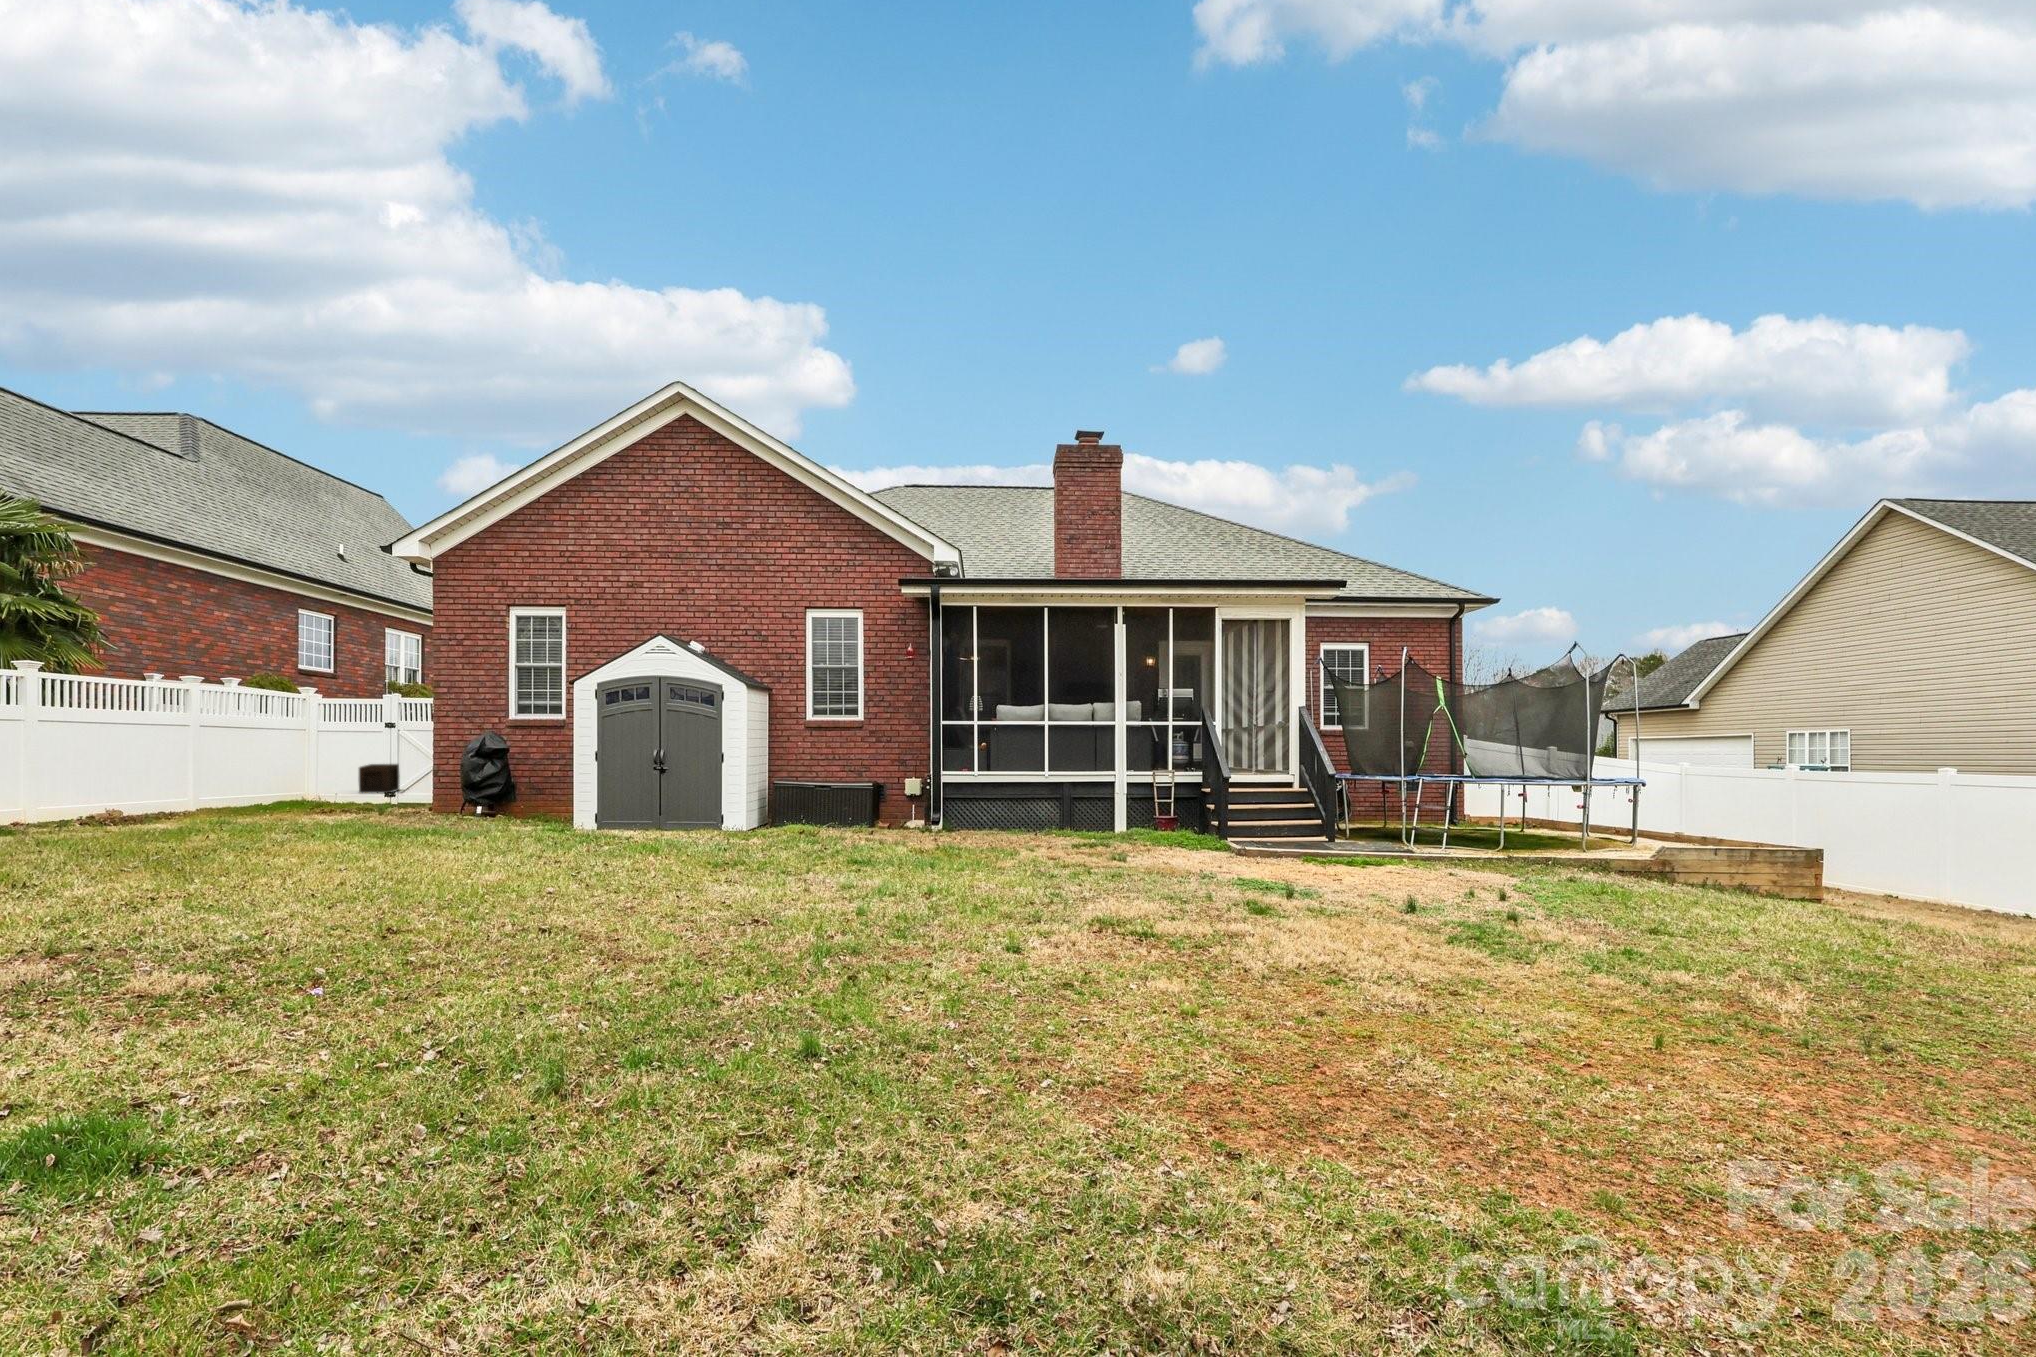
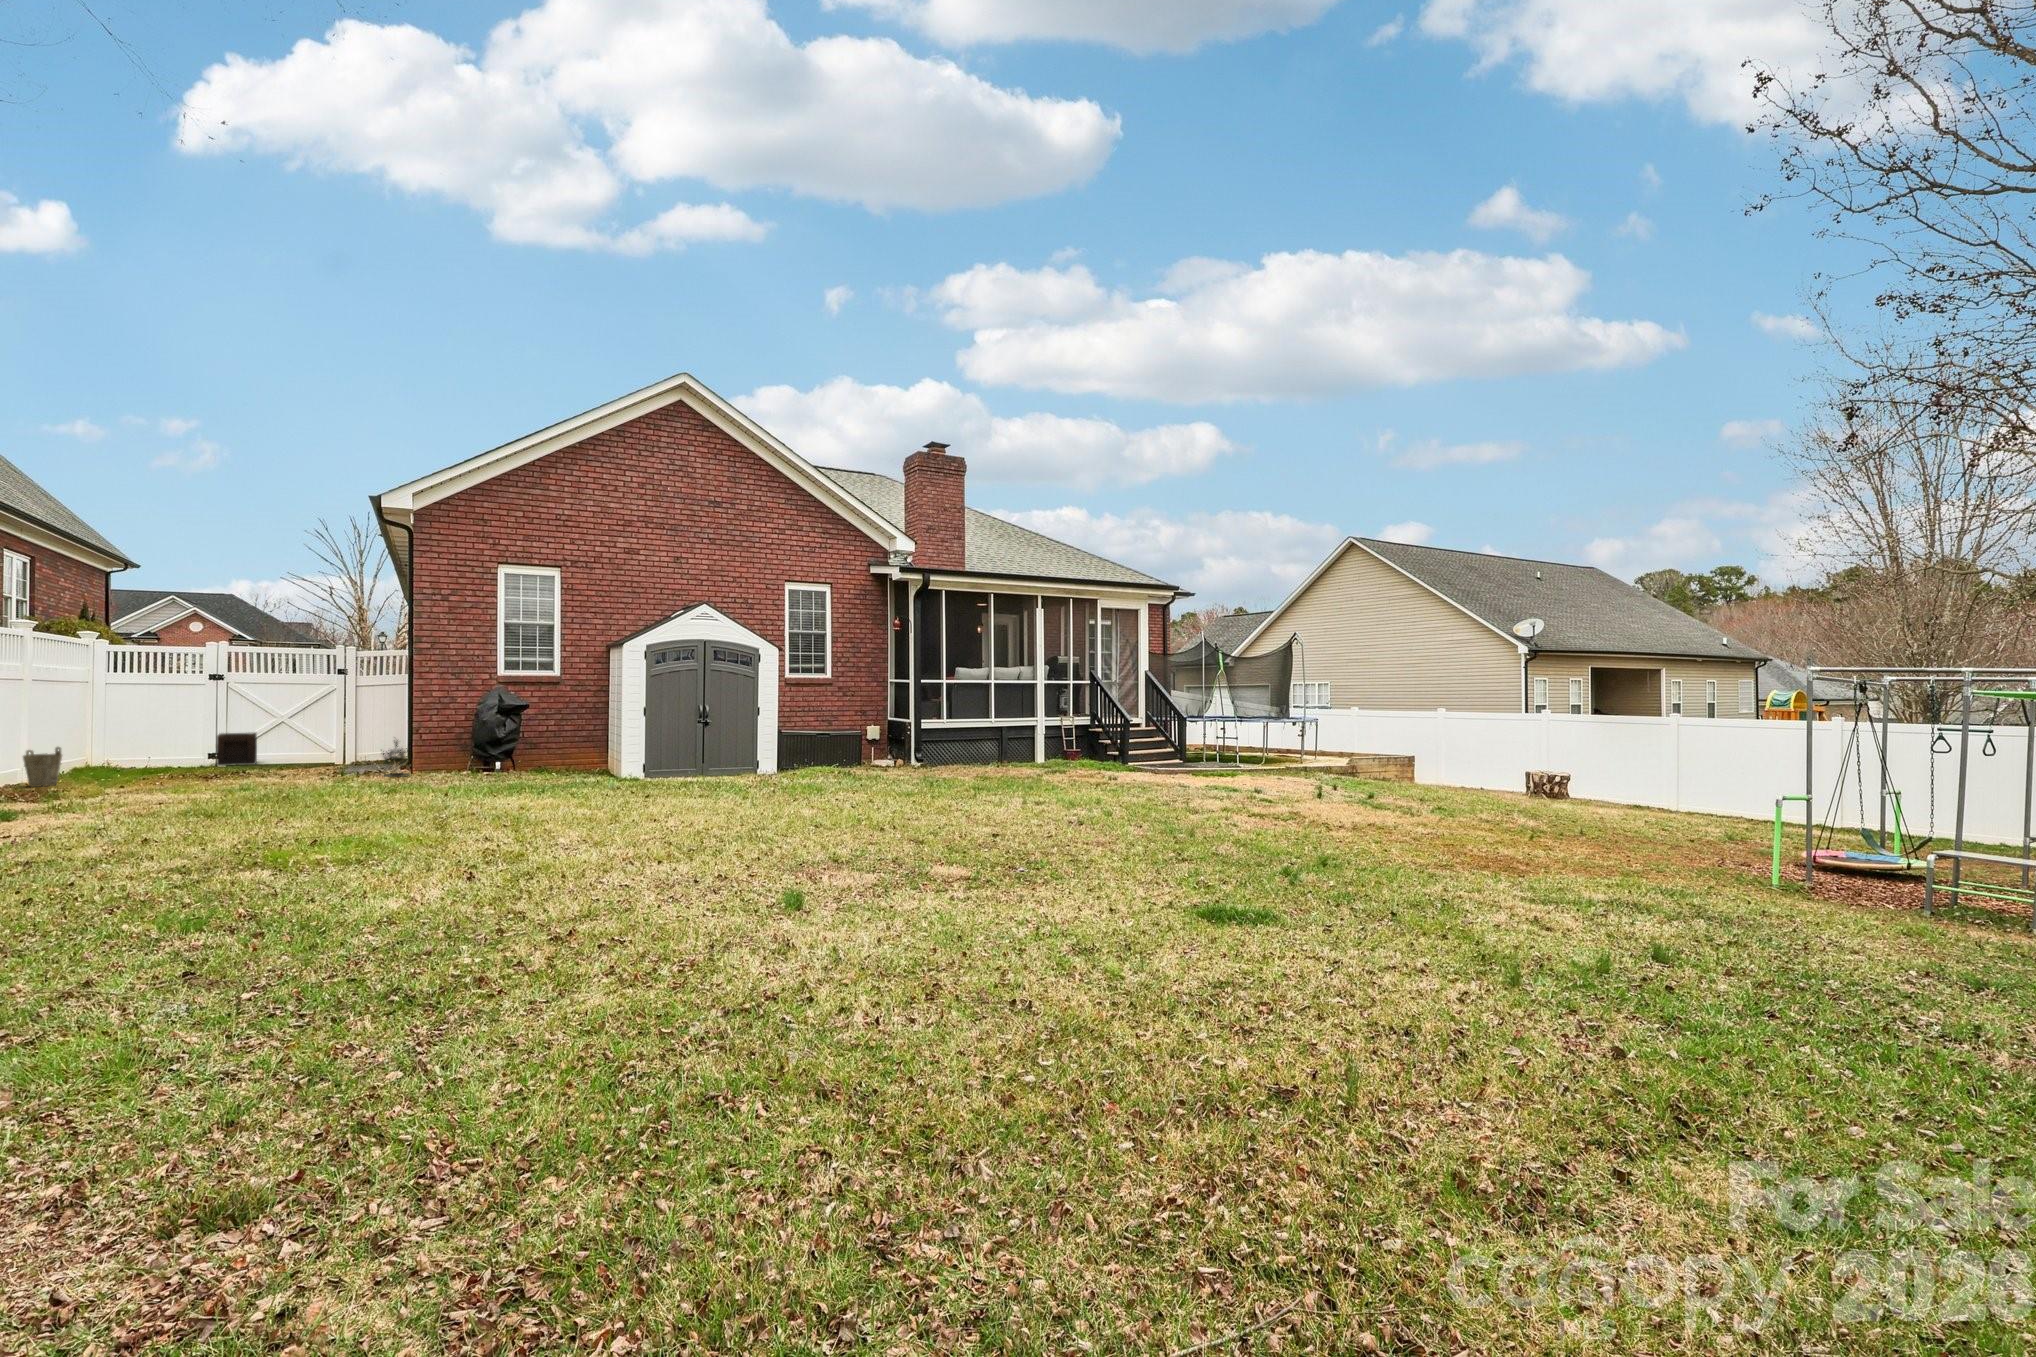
potted tree: none [410,773,439,812] -> present [383,740,409,777]
bucket: none [165,775,195,808] -> present [23,747,62,787]

